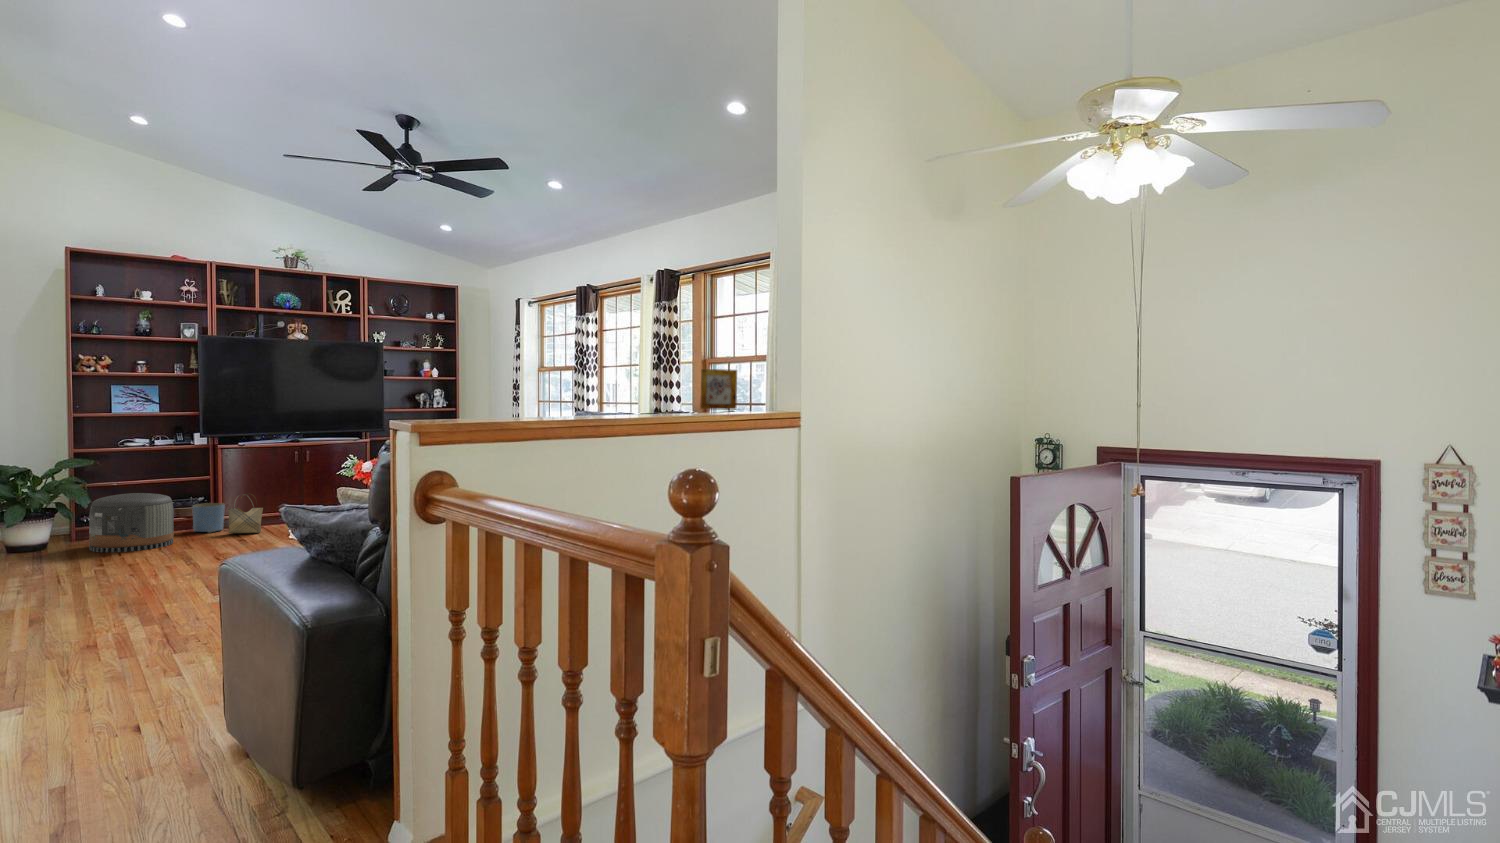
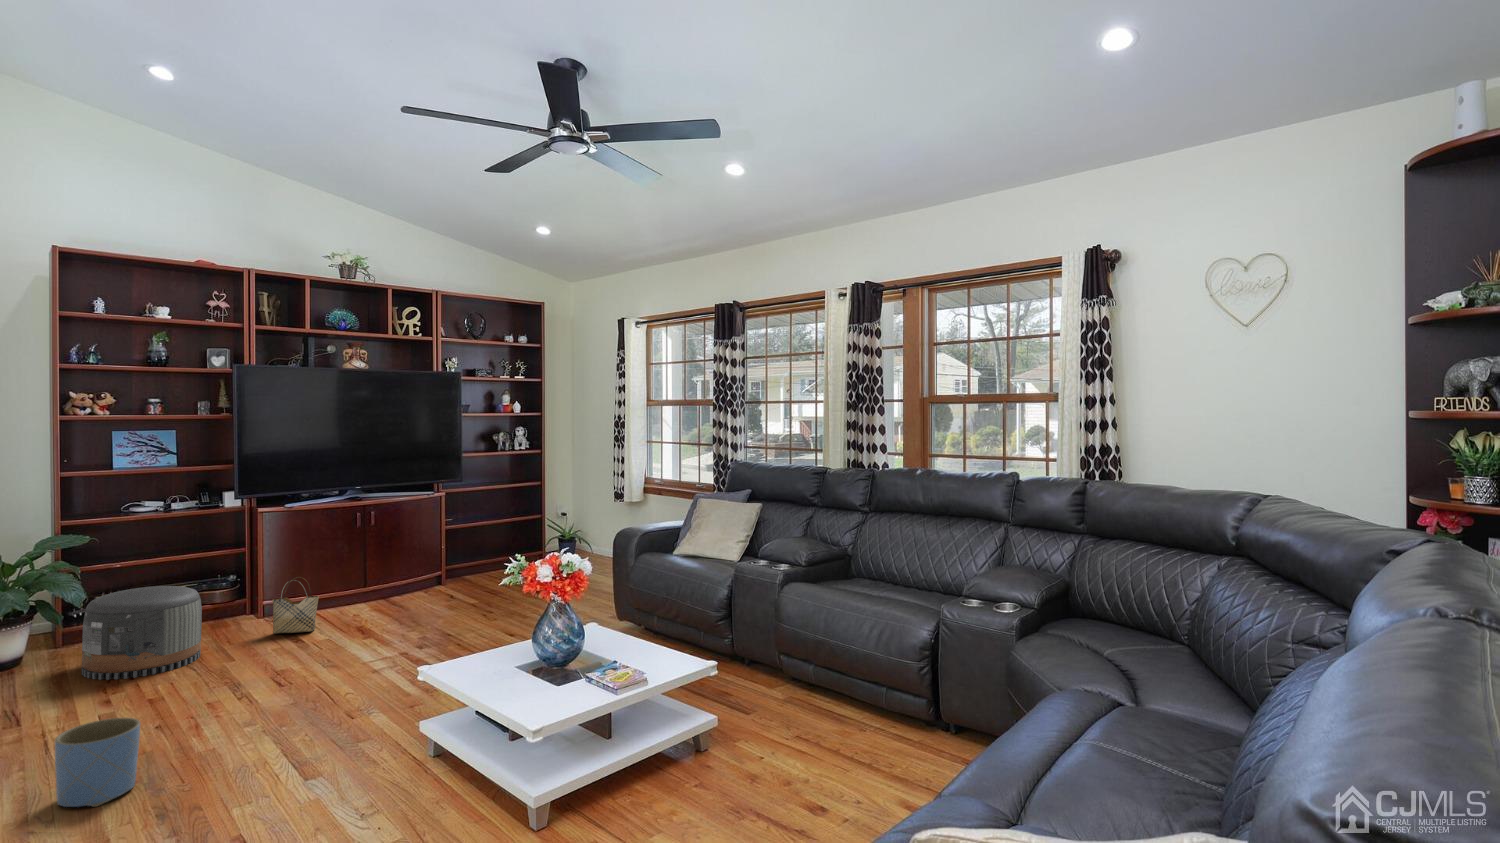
picture frame: present [700,369,737,410] -> none [960,415,1013,472]
planter: present [192,503,225,533] -> present [55,717,140,807]

